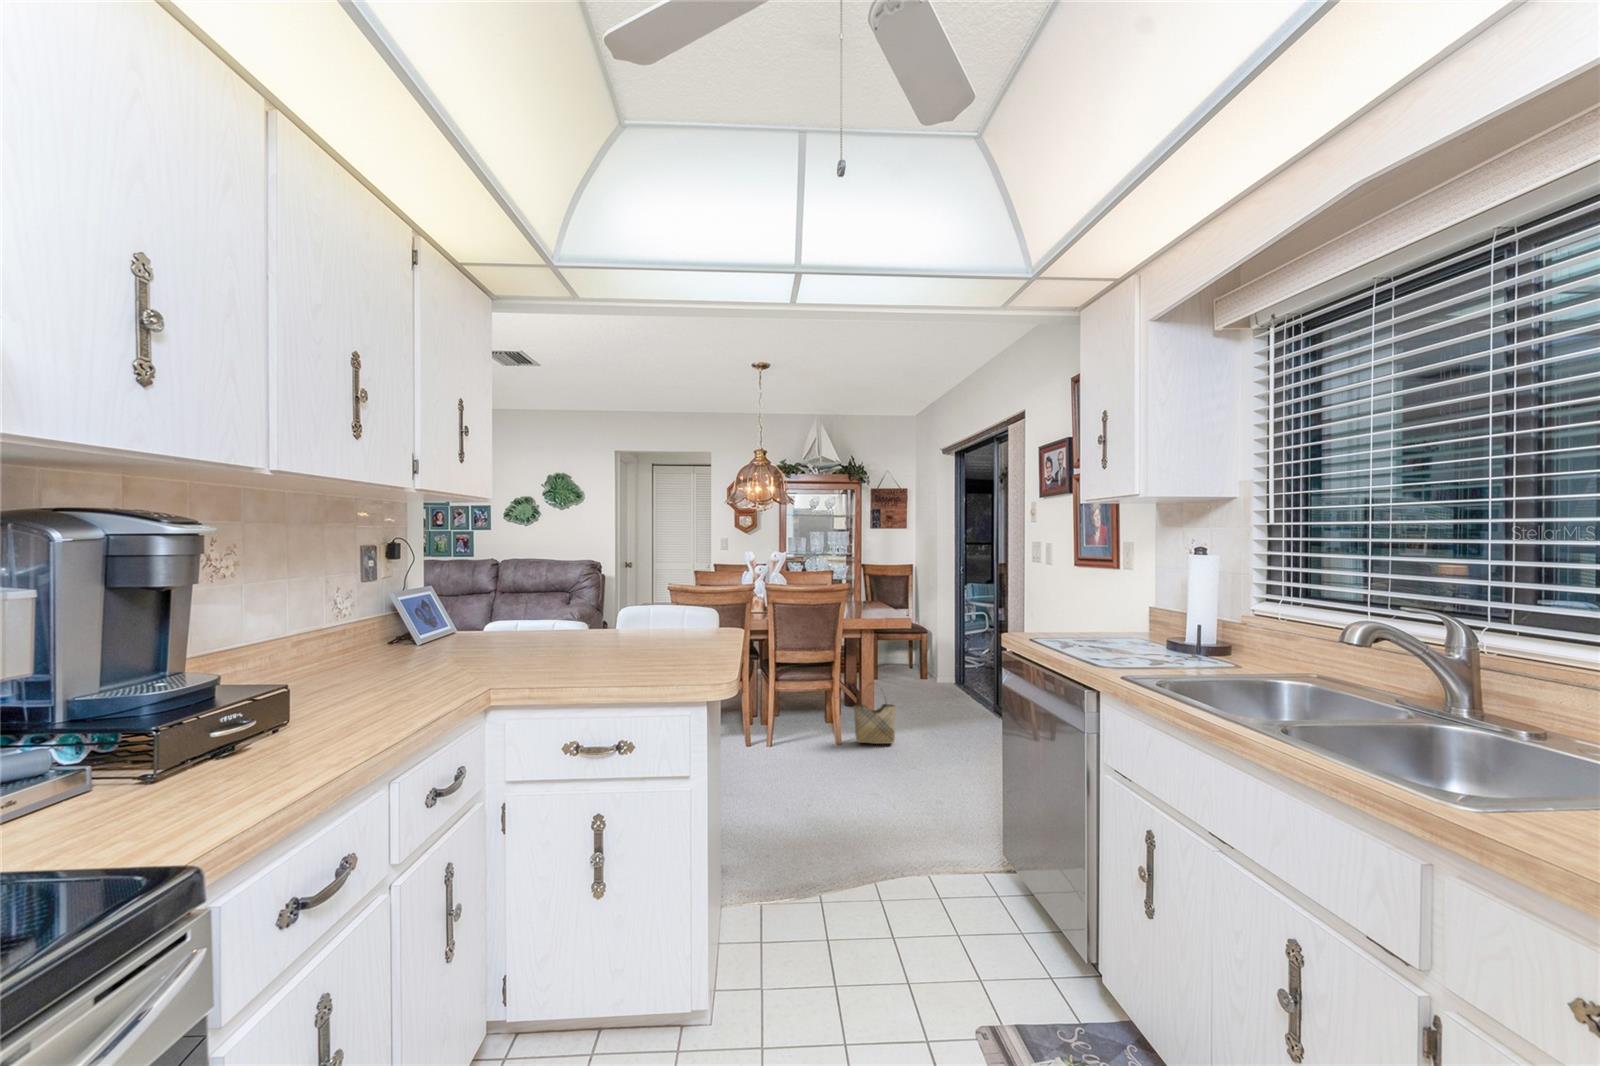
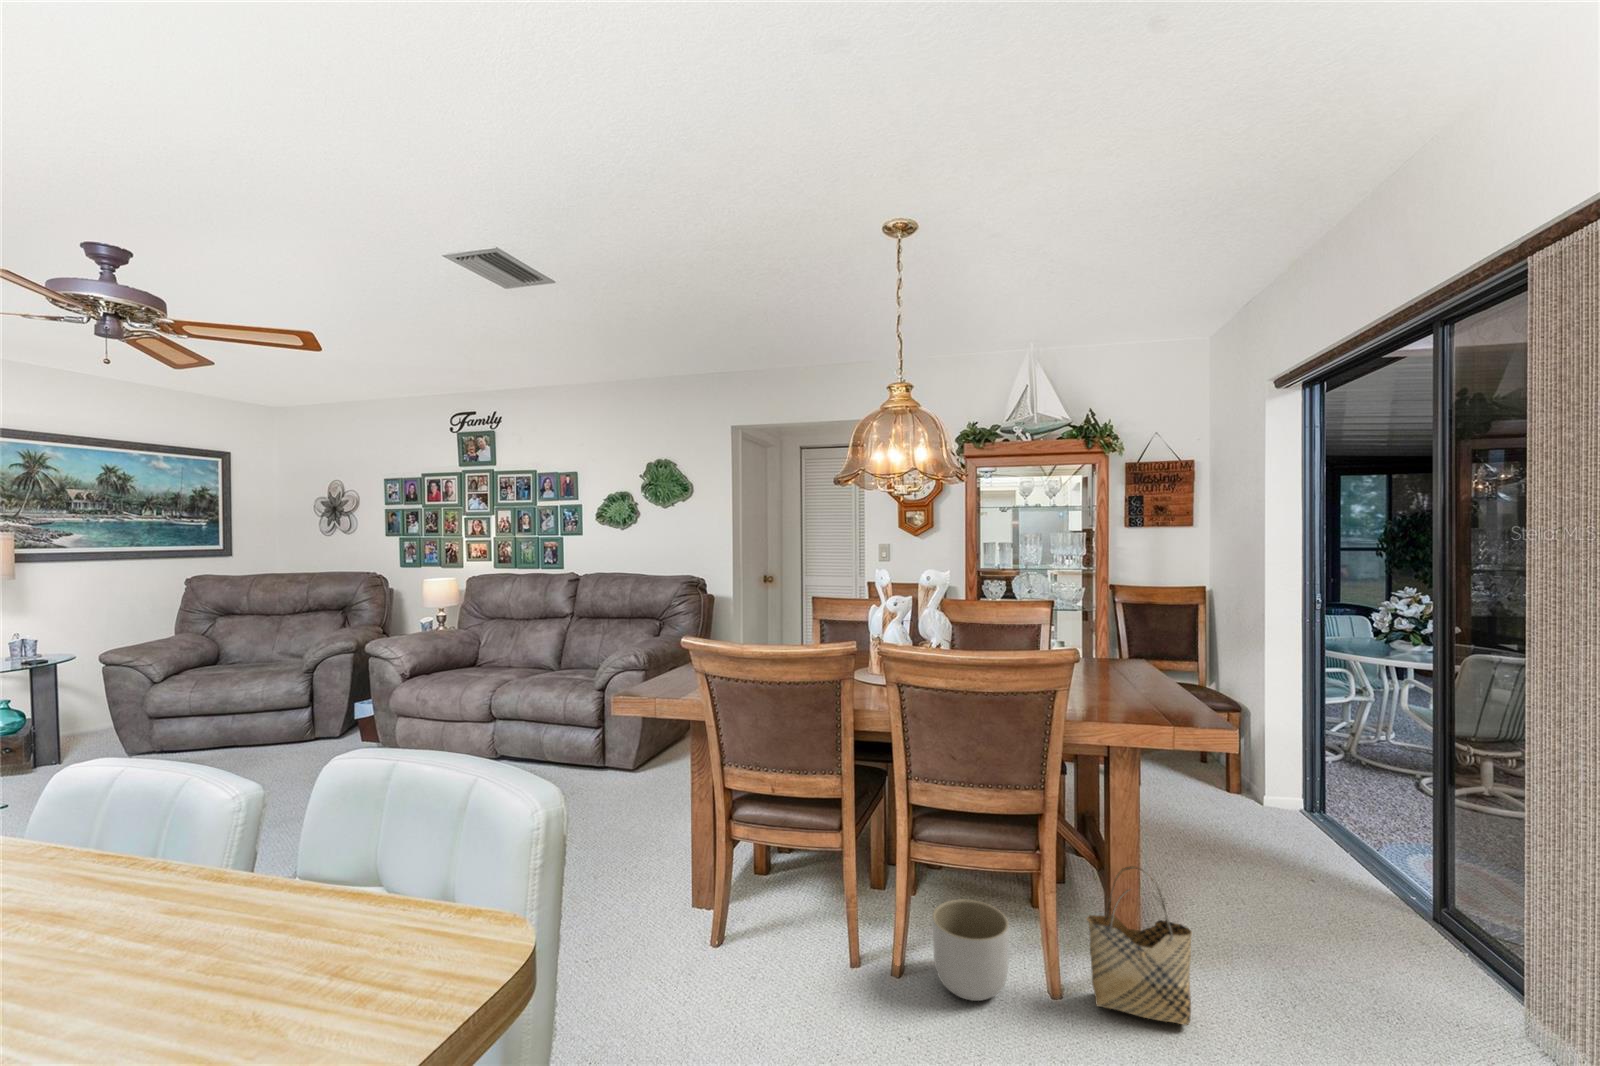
planter: none [785,709,820,748] -> present [932,899,1009,1001]

